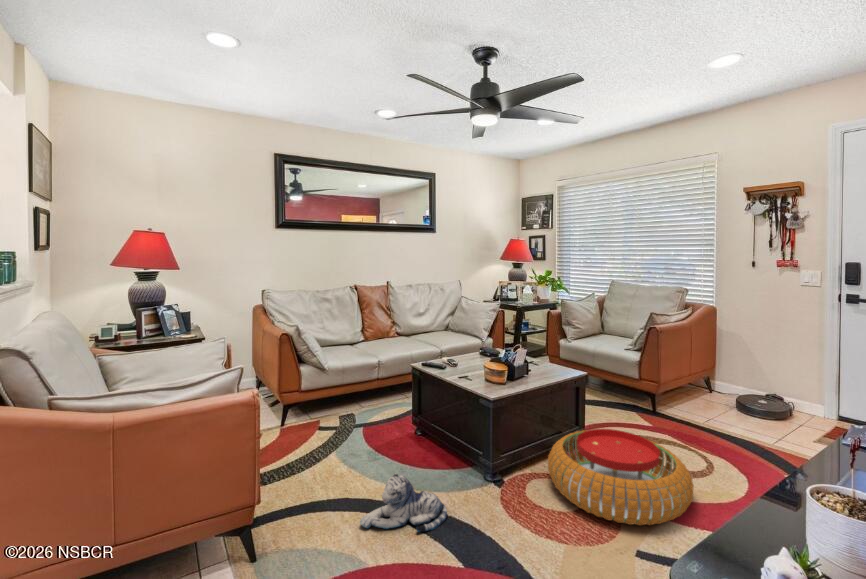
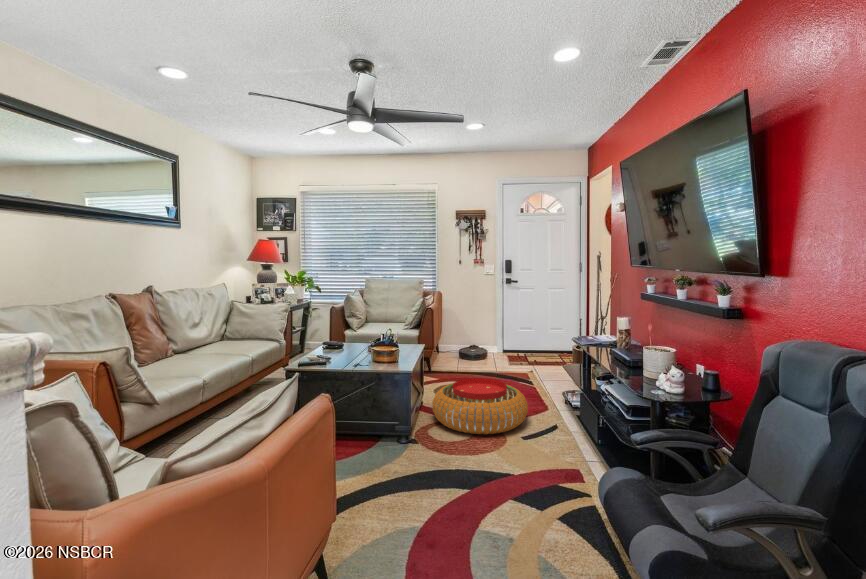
plush toy: present [360,474,448,532] -> none [369,451,424,511]

